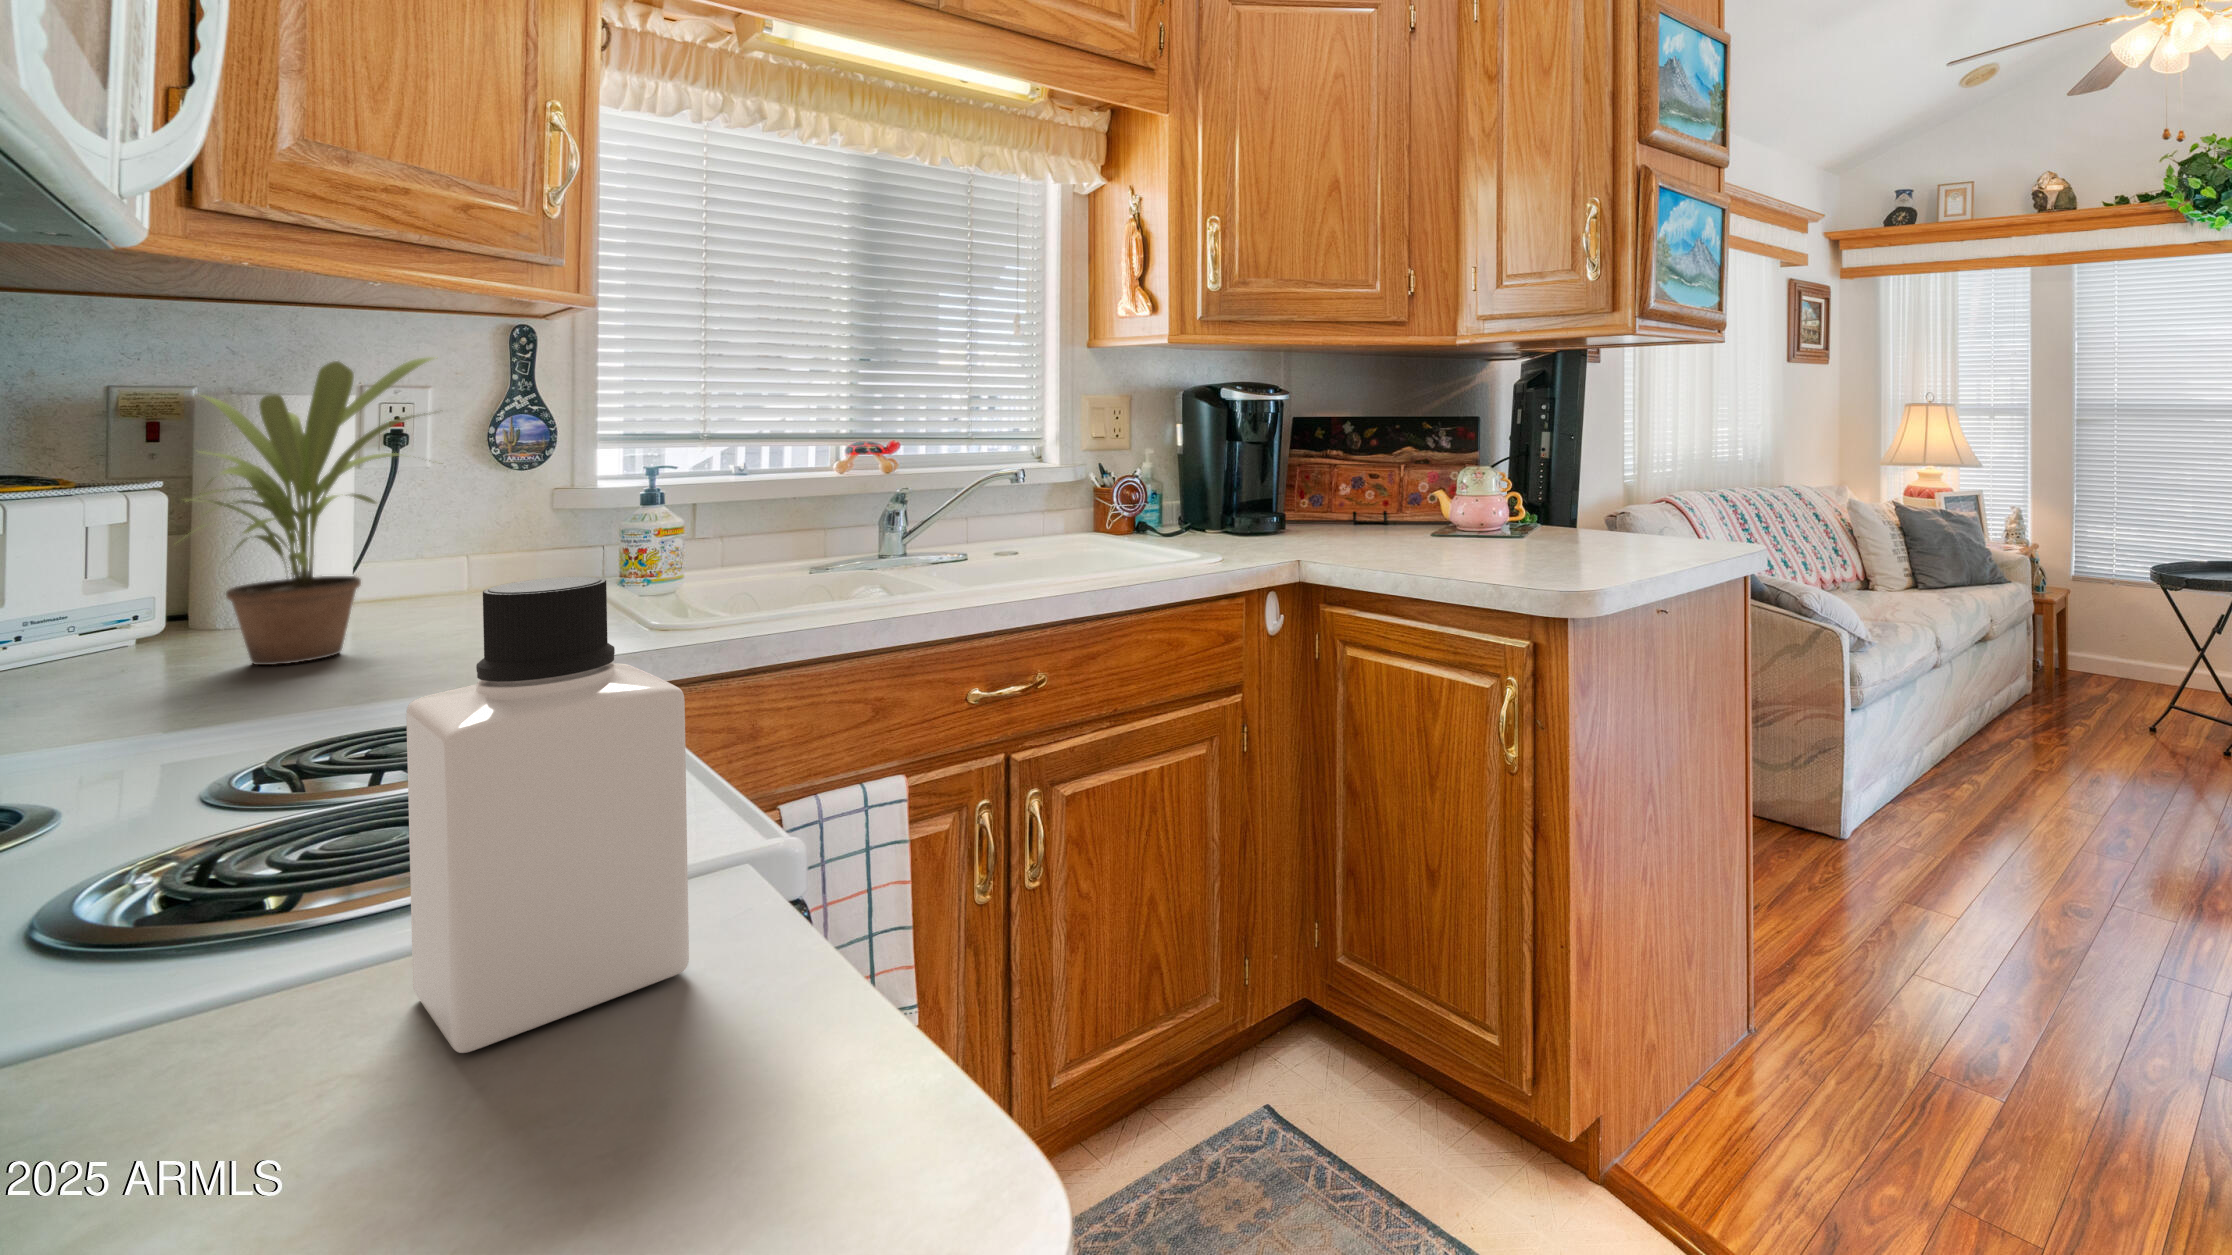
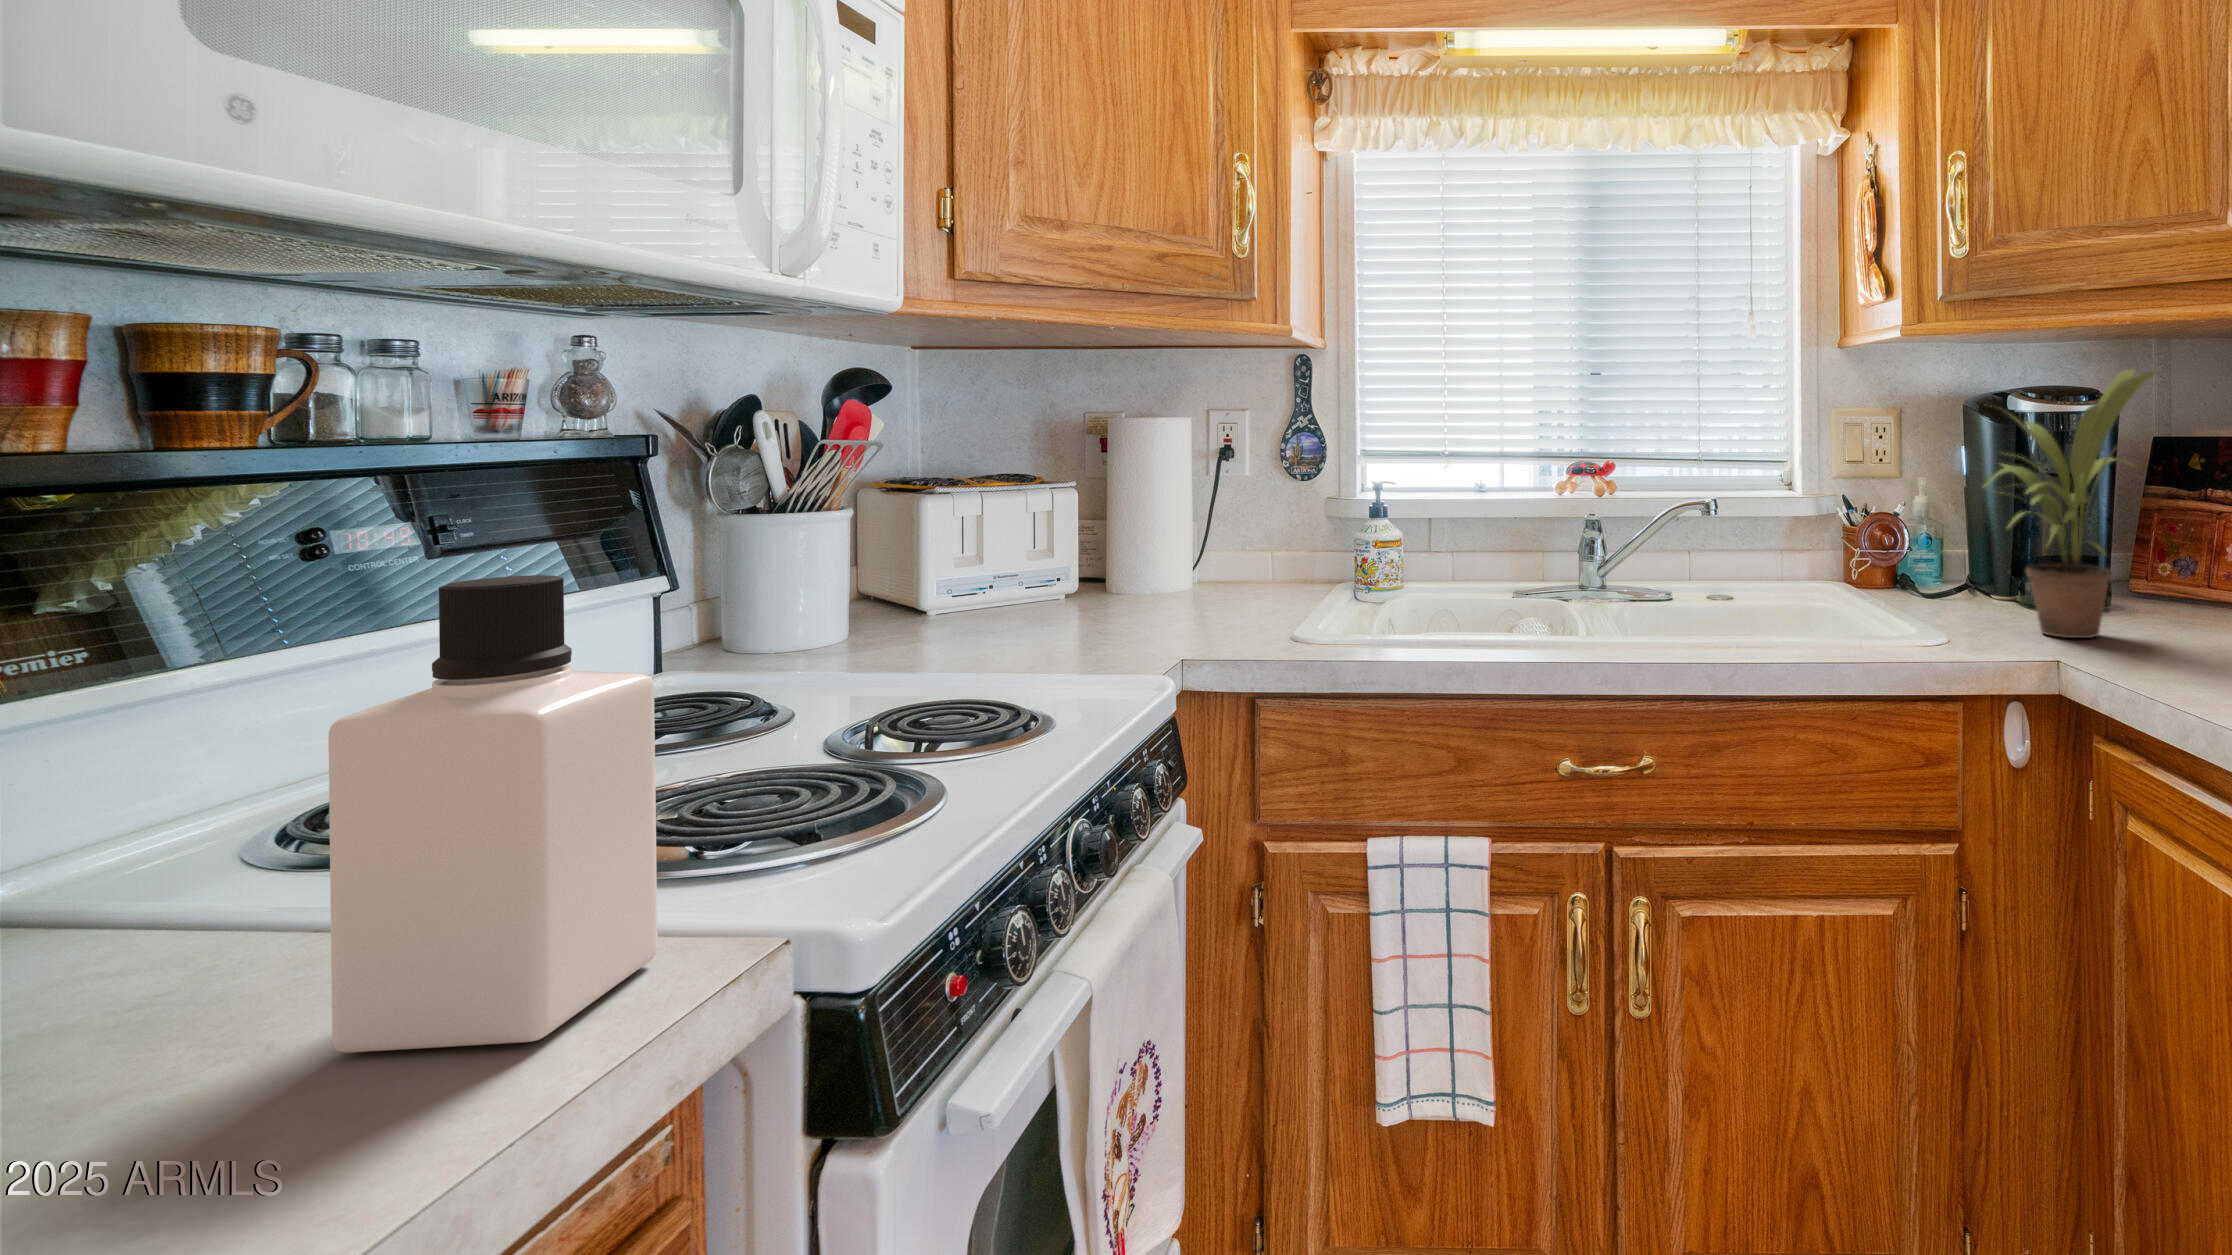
potted plant: present [181,358,433,665] -> present [1983,370,2155,638]

